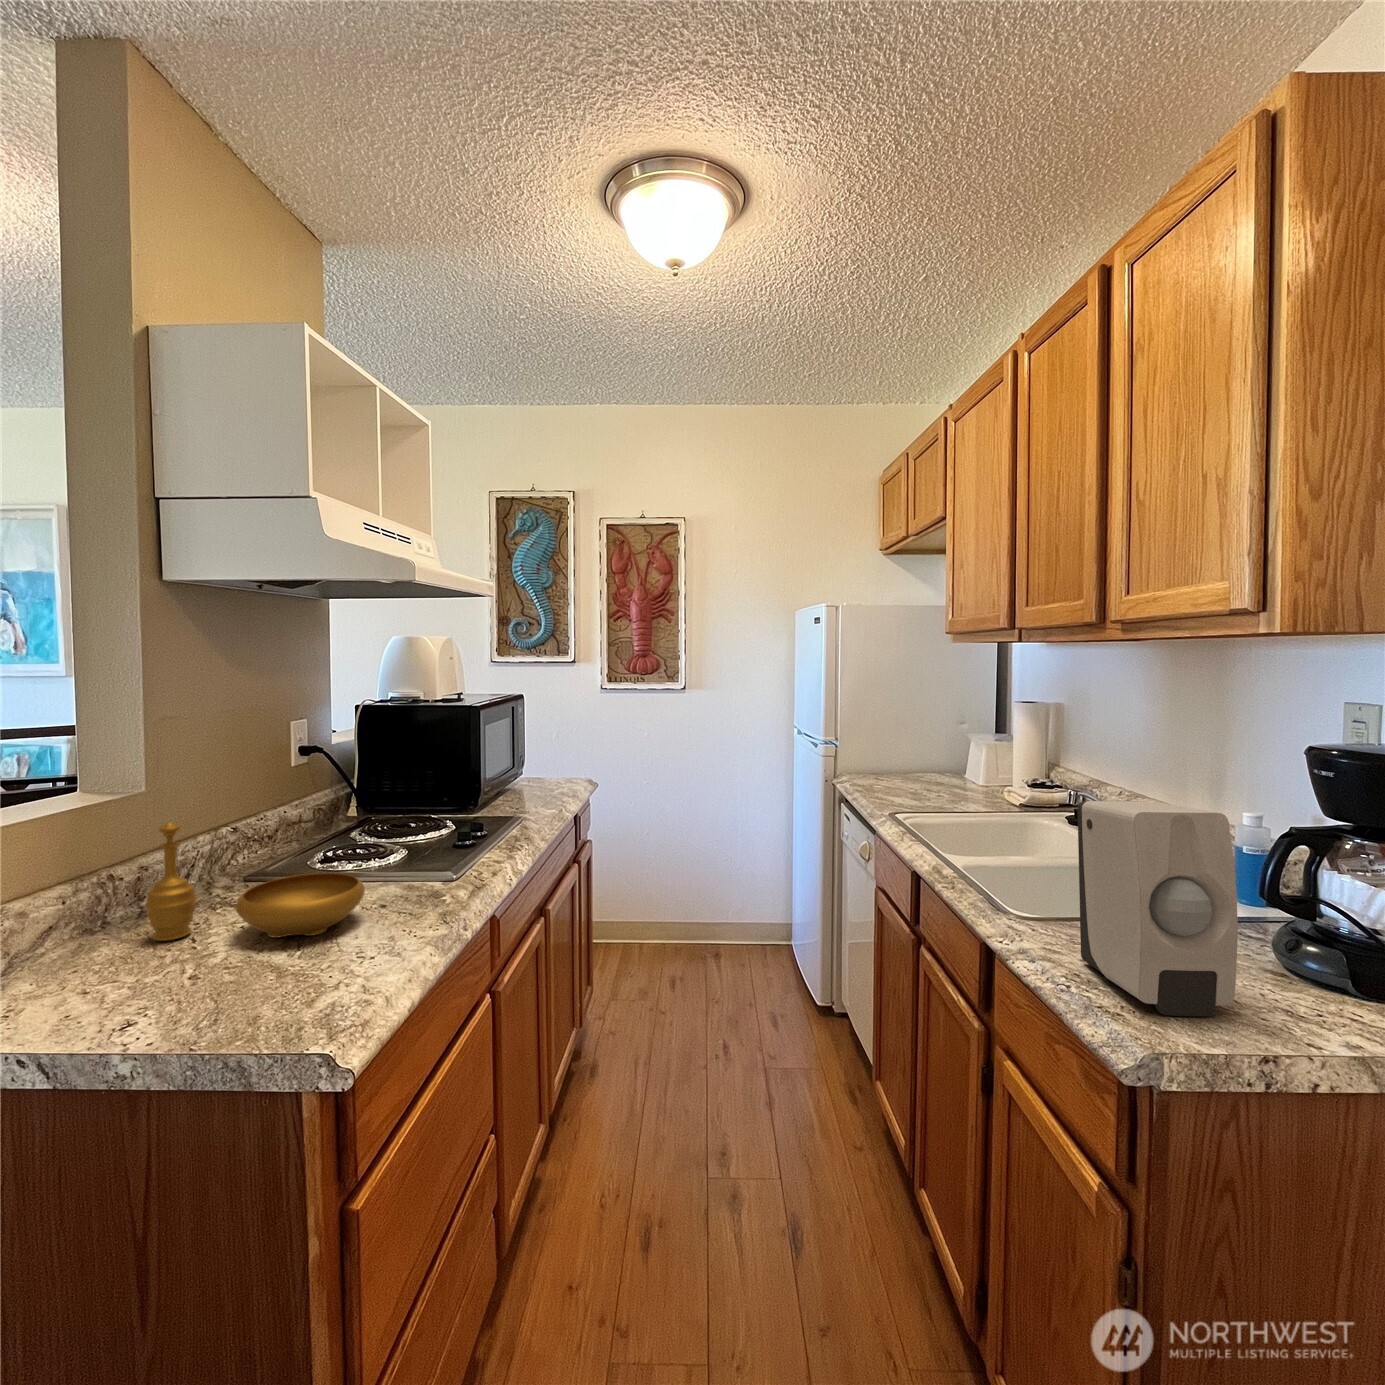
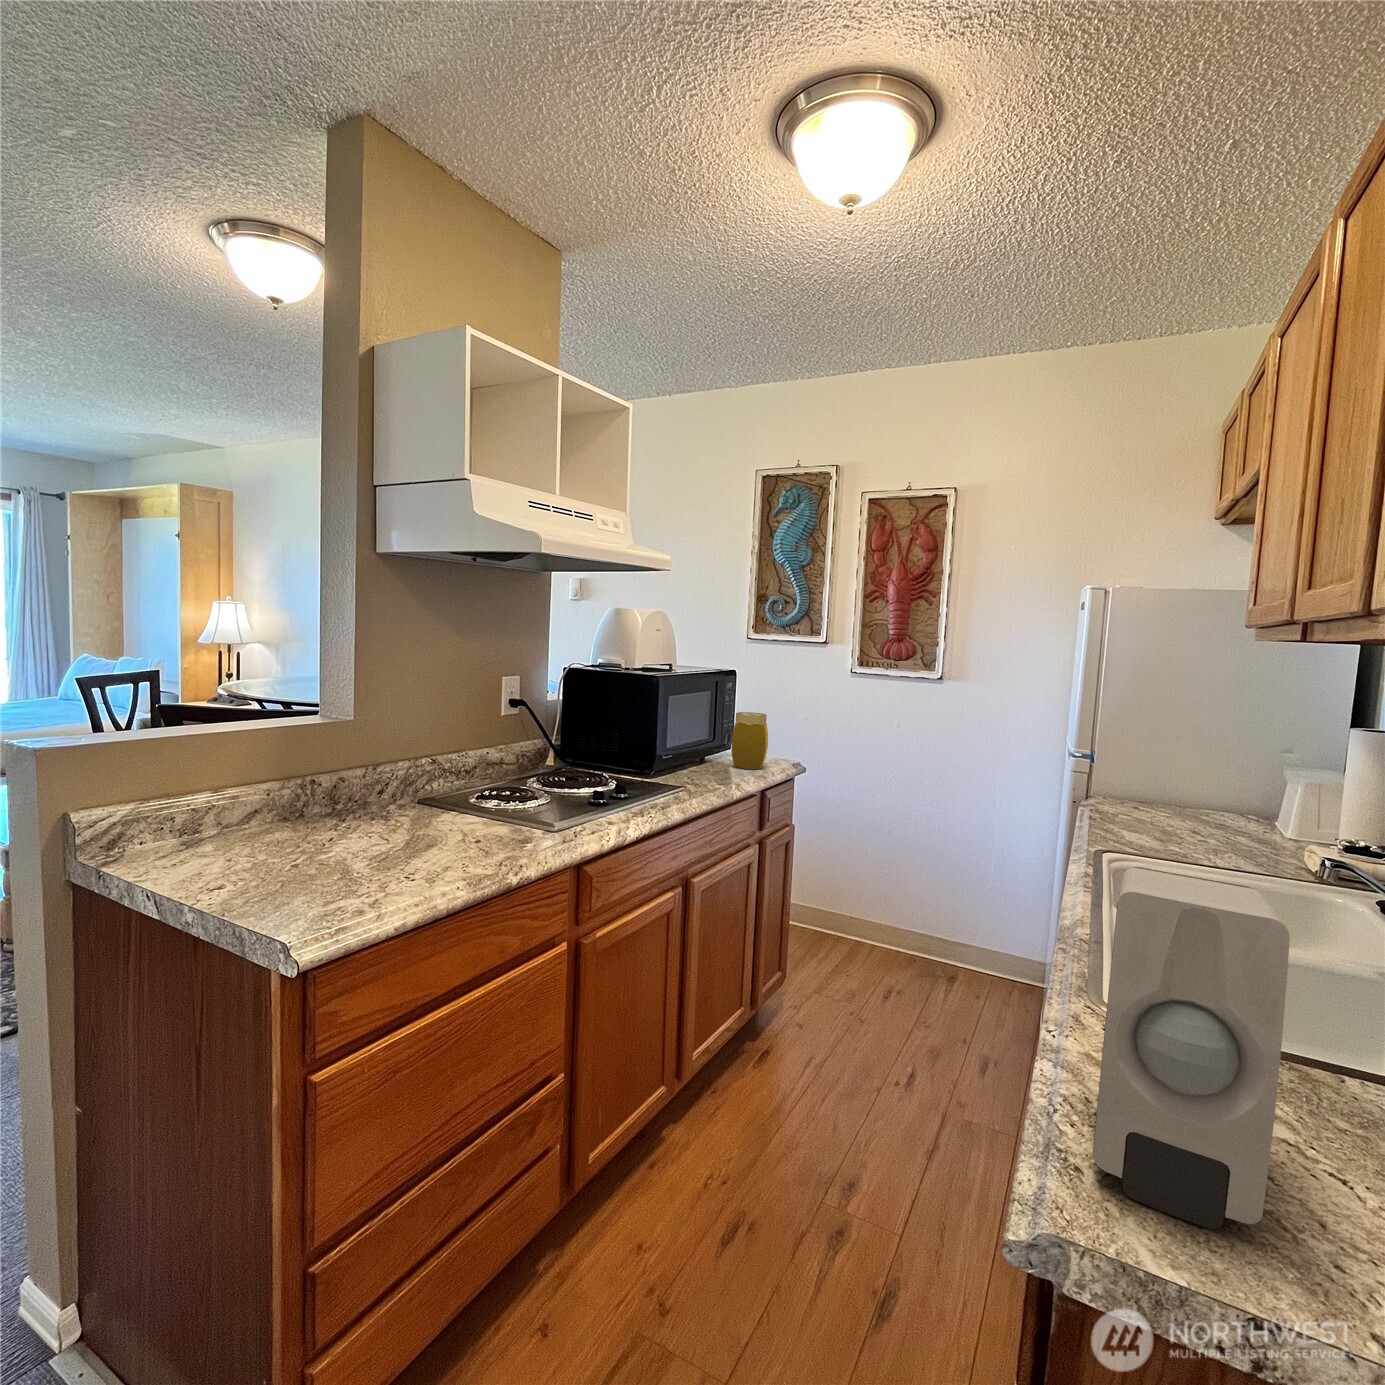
jar: none [533,733,569,789] -> present [731,712,768,769]
decorative bowl: present [145,822,365,941] -> none [308,744,454,853]

